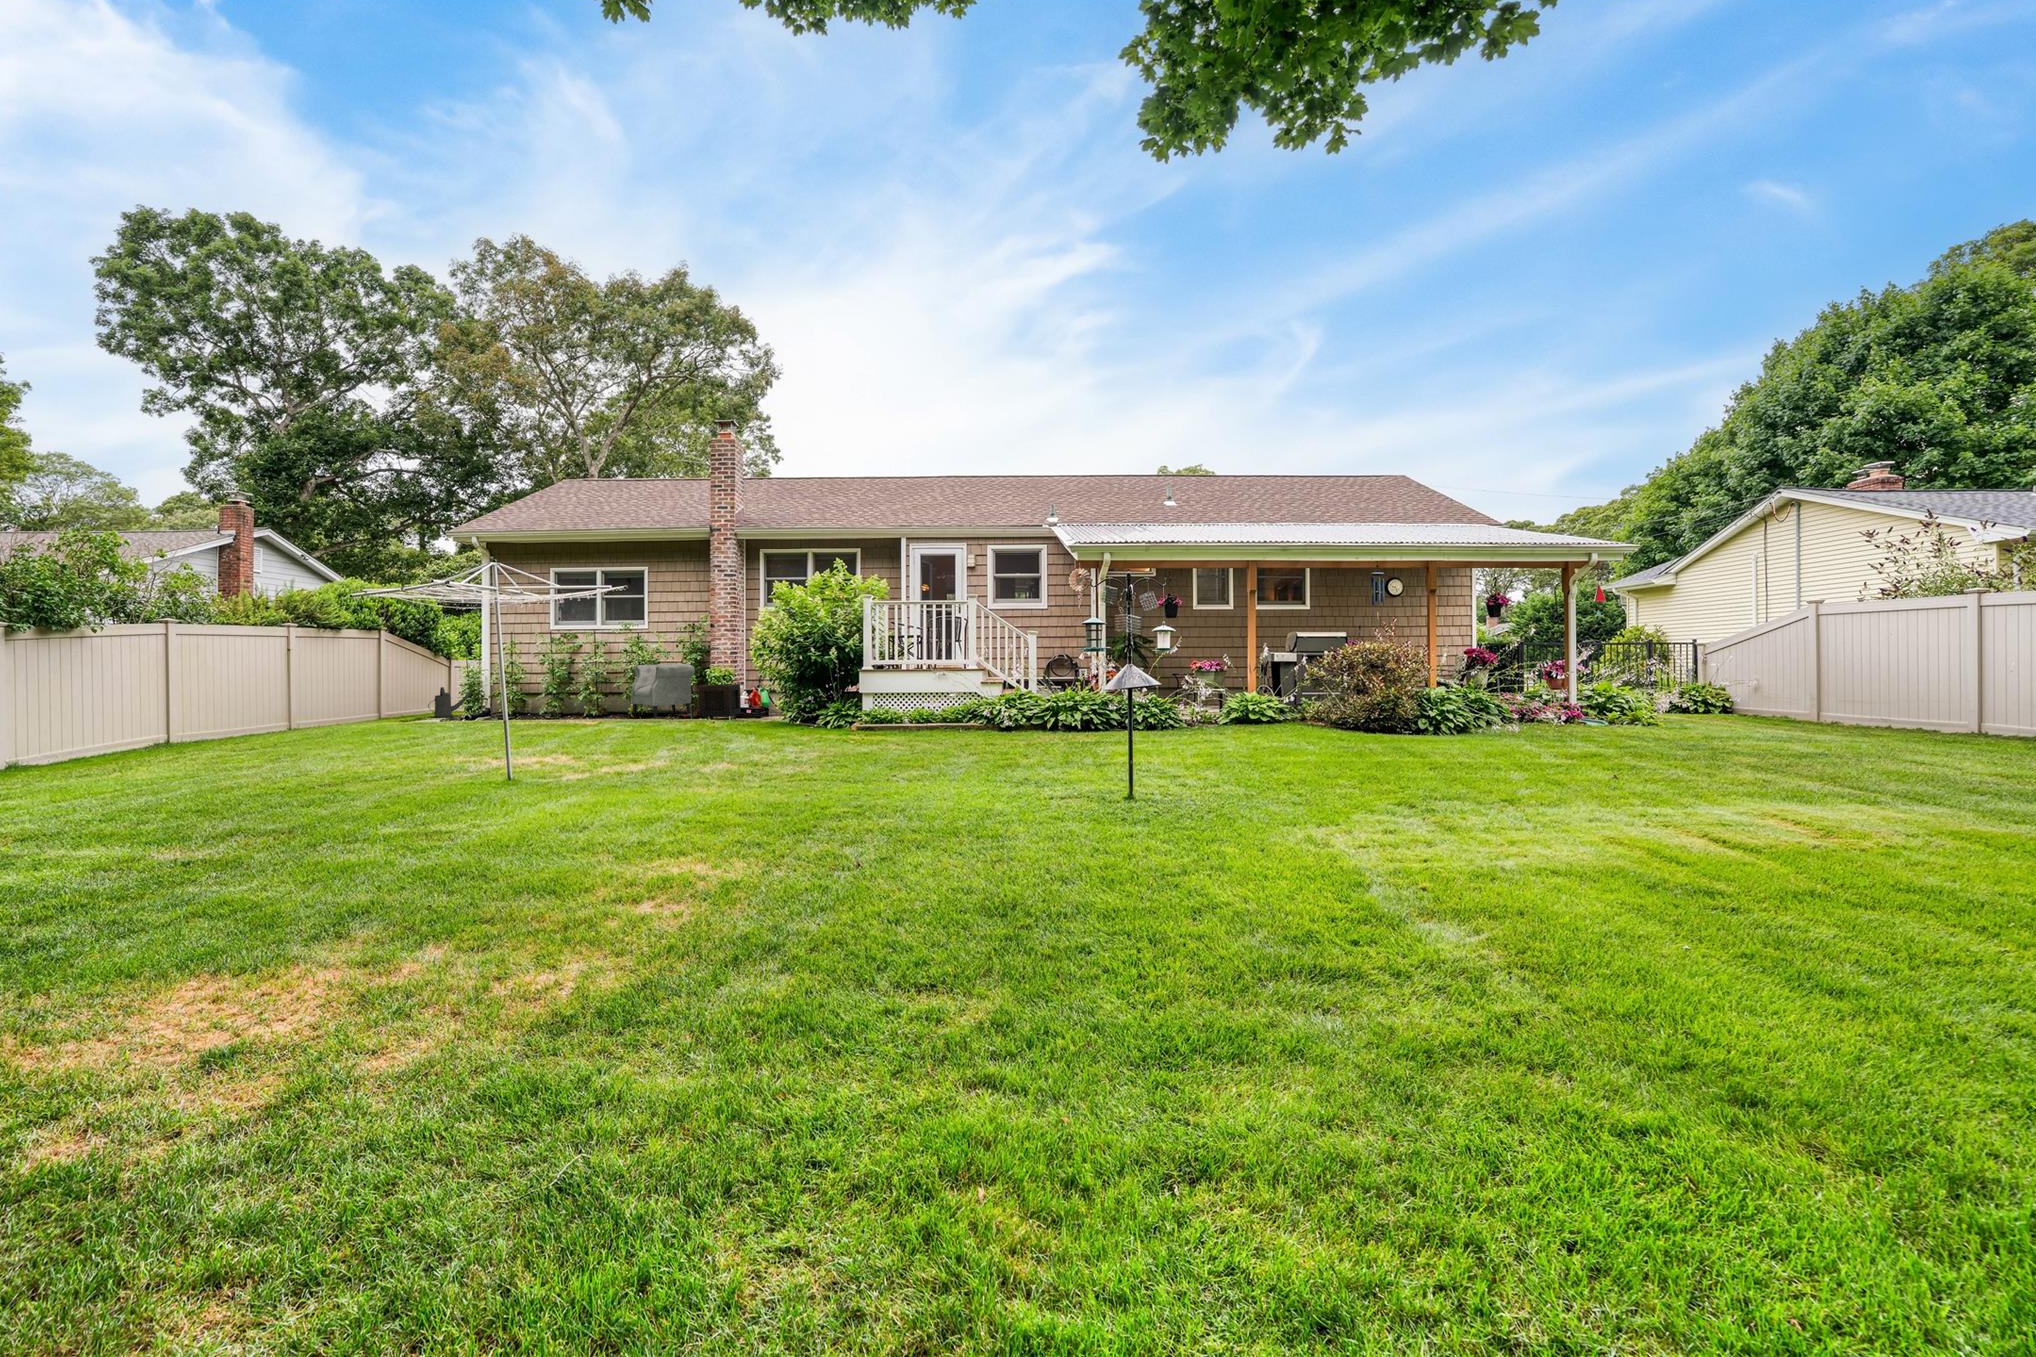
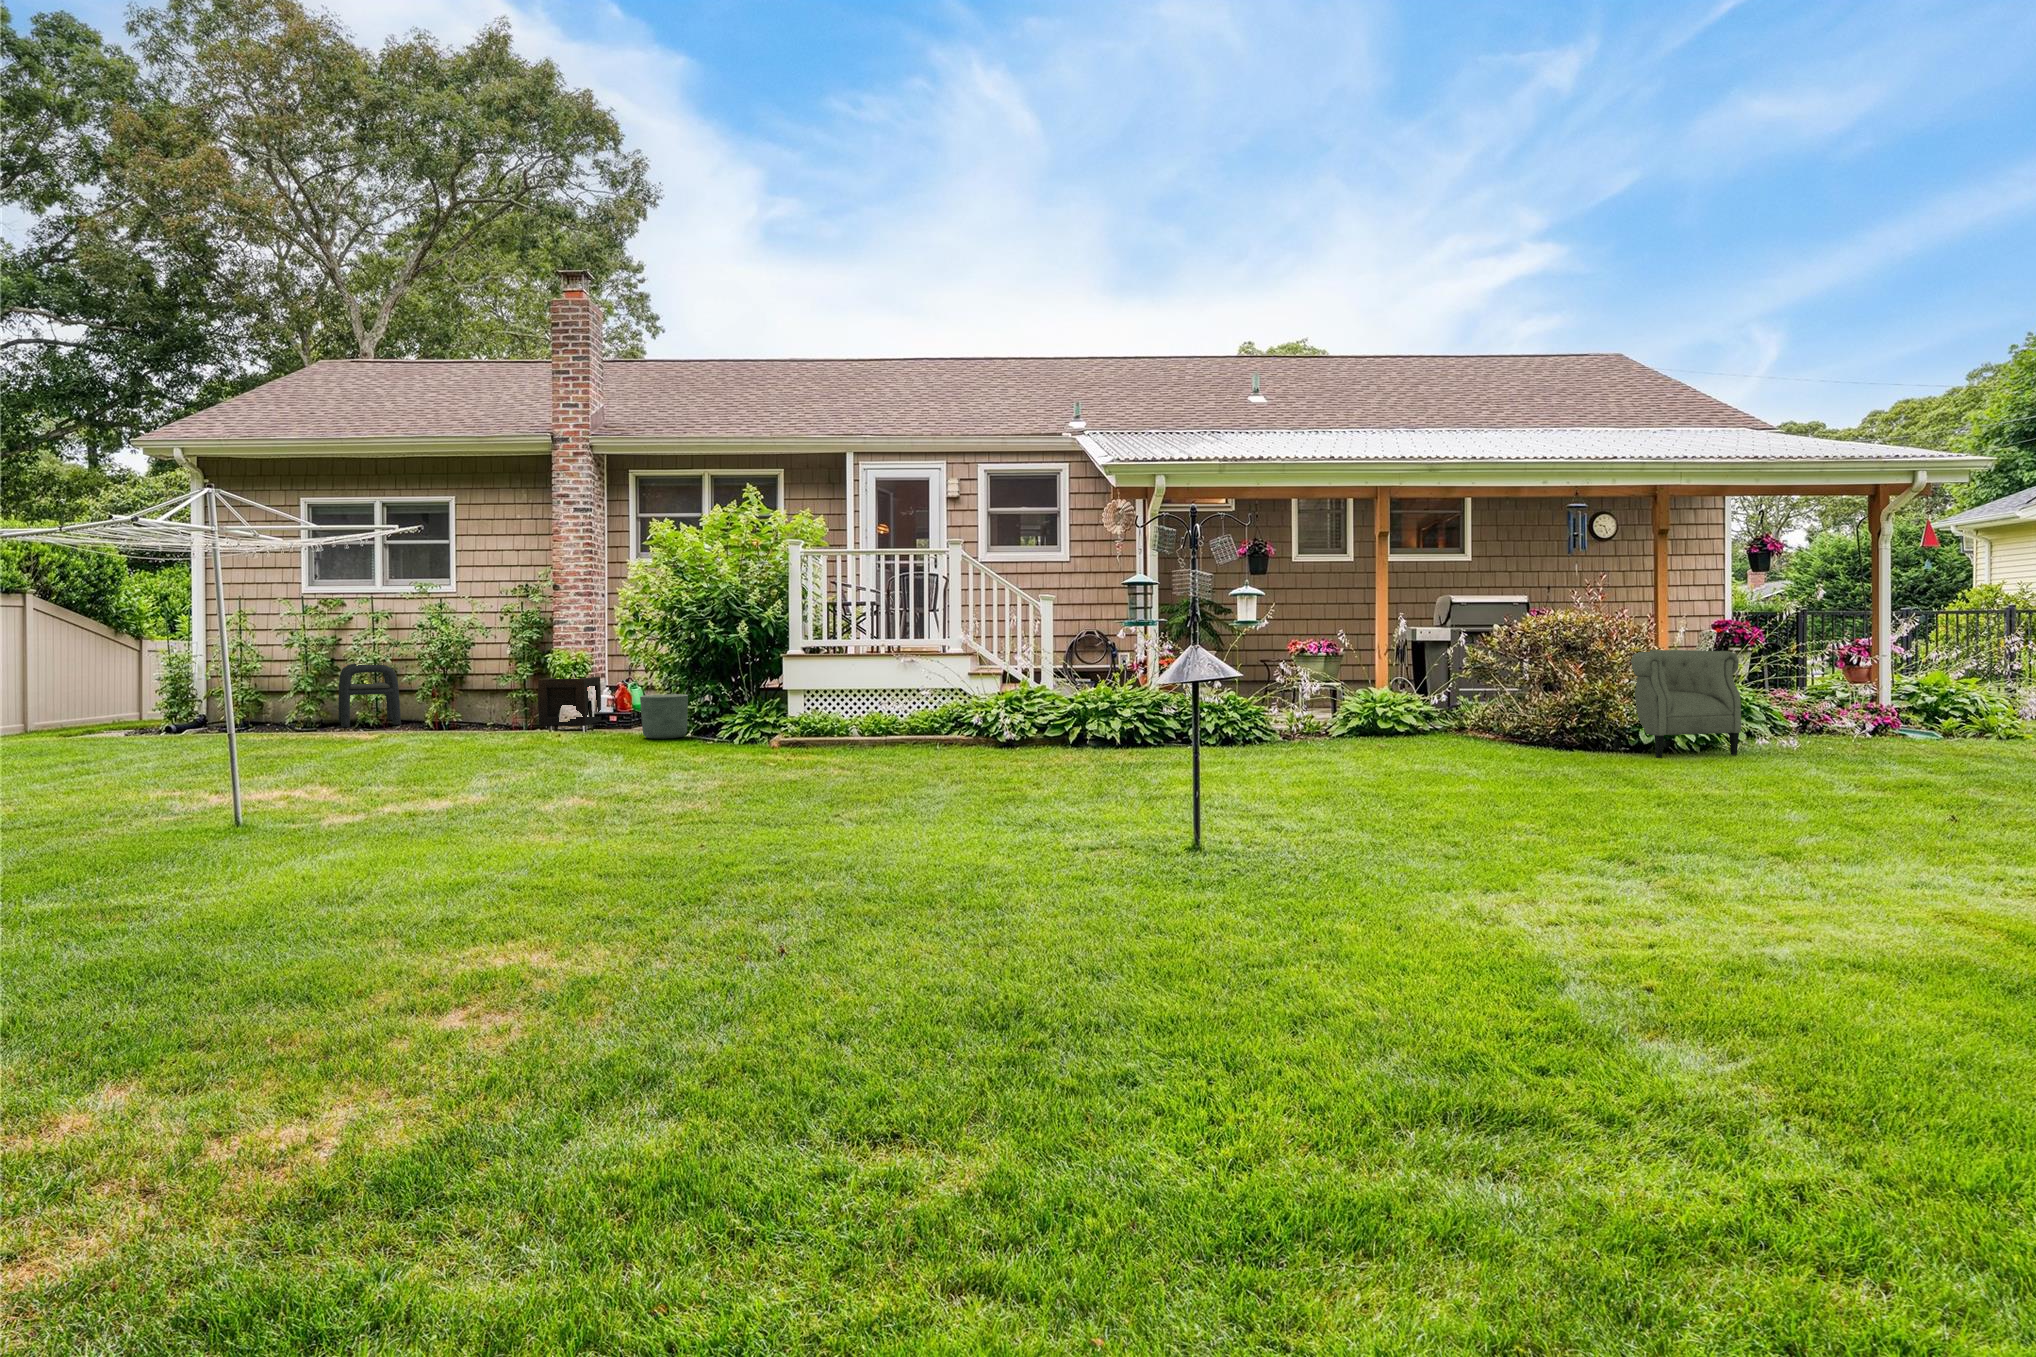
chair: present [631,664,695,717] -> present [1613,650,1741,758]
bench: none [569,675,609,718] -> present [338,663,401,727]
watering can: present [428,687,471,717] -> none [126,681,191,727]
planter: none [765,697,796,726] -> present [640,694,688,739]

